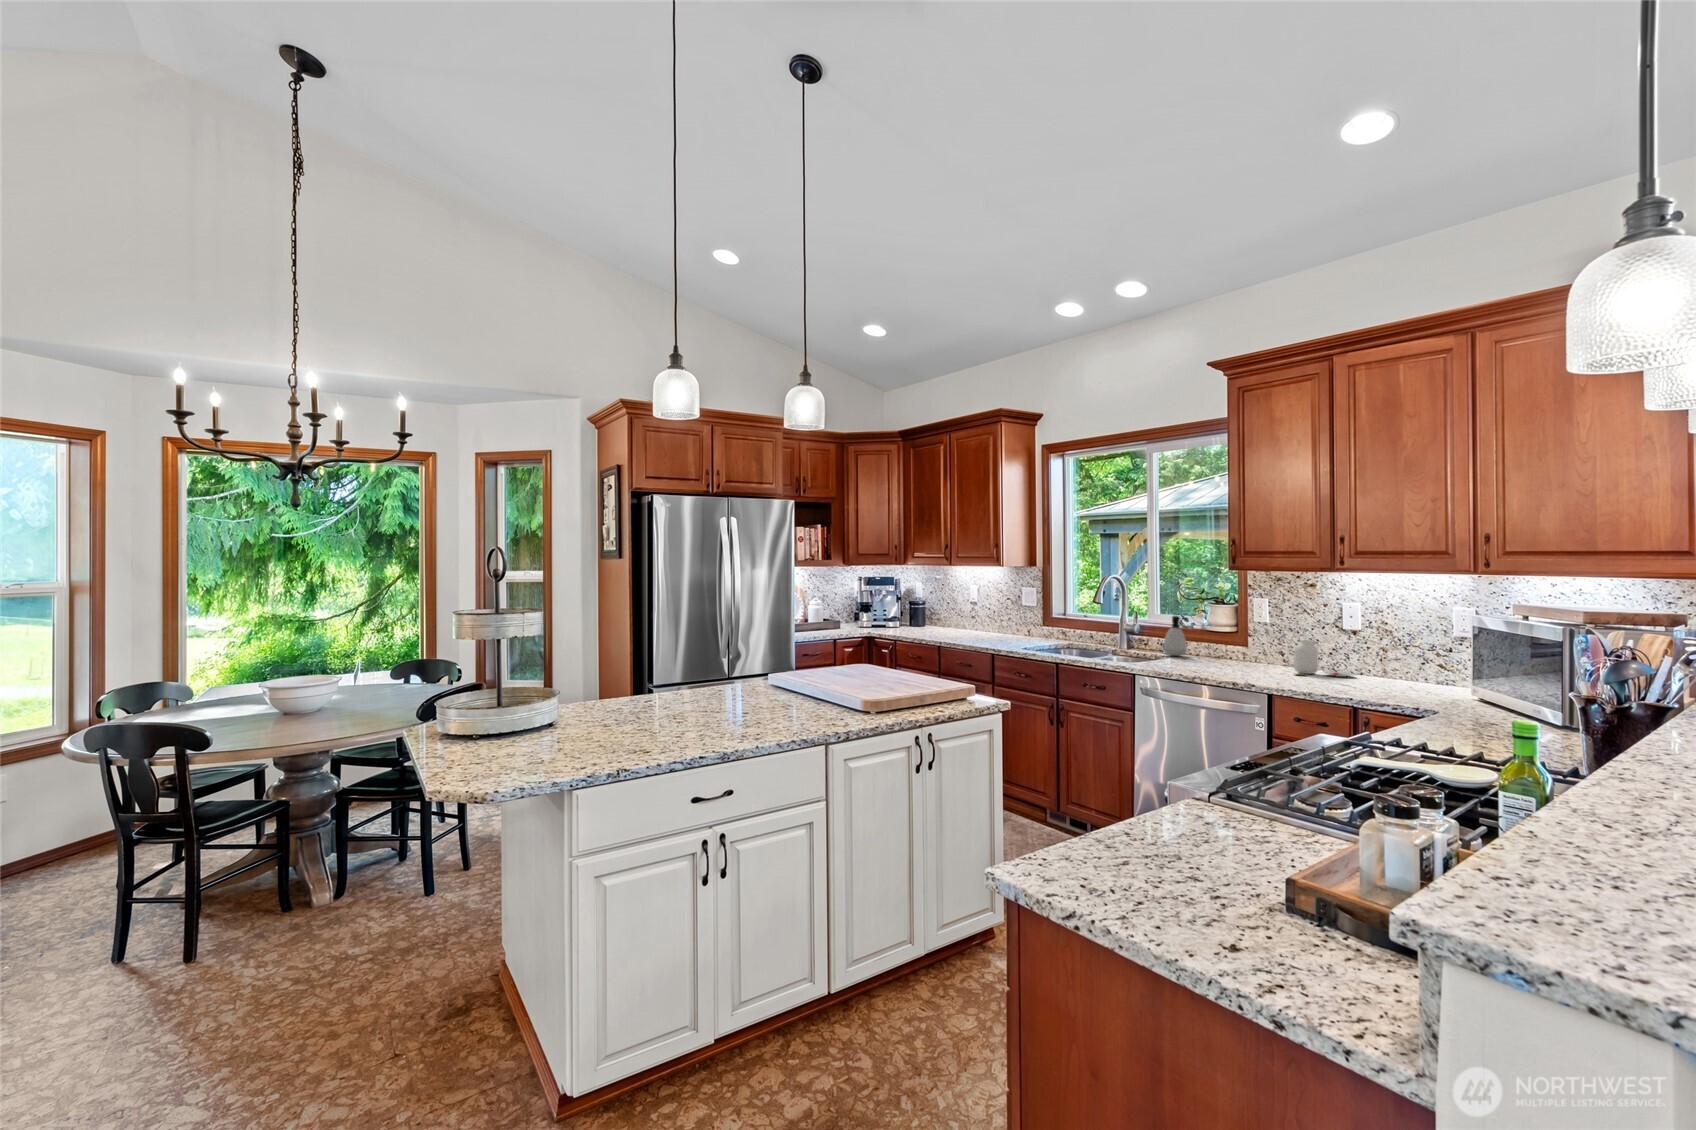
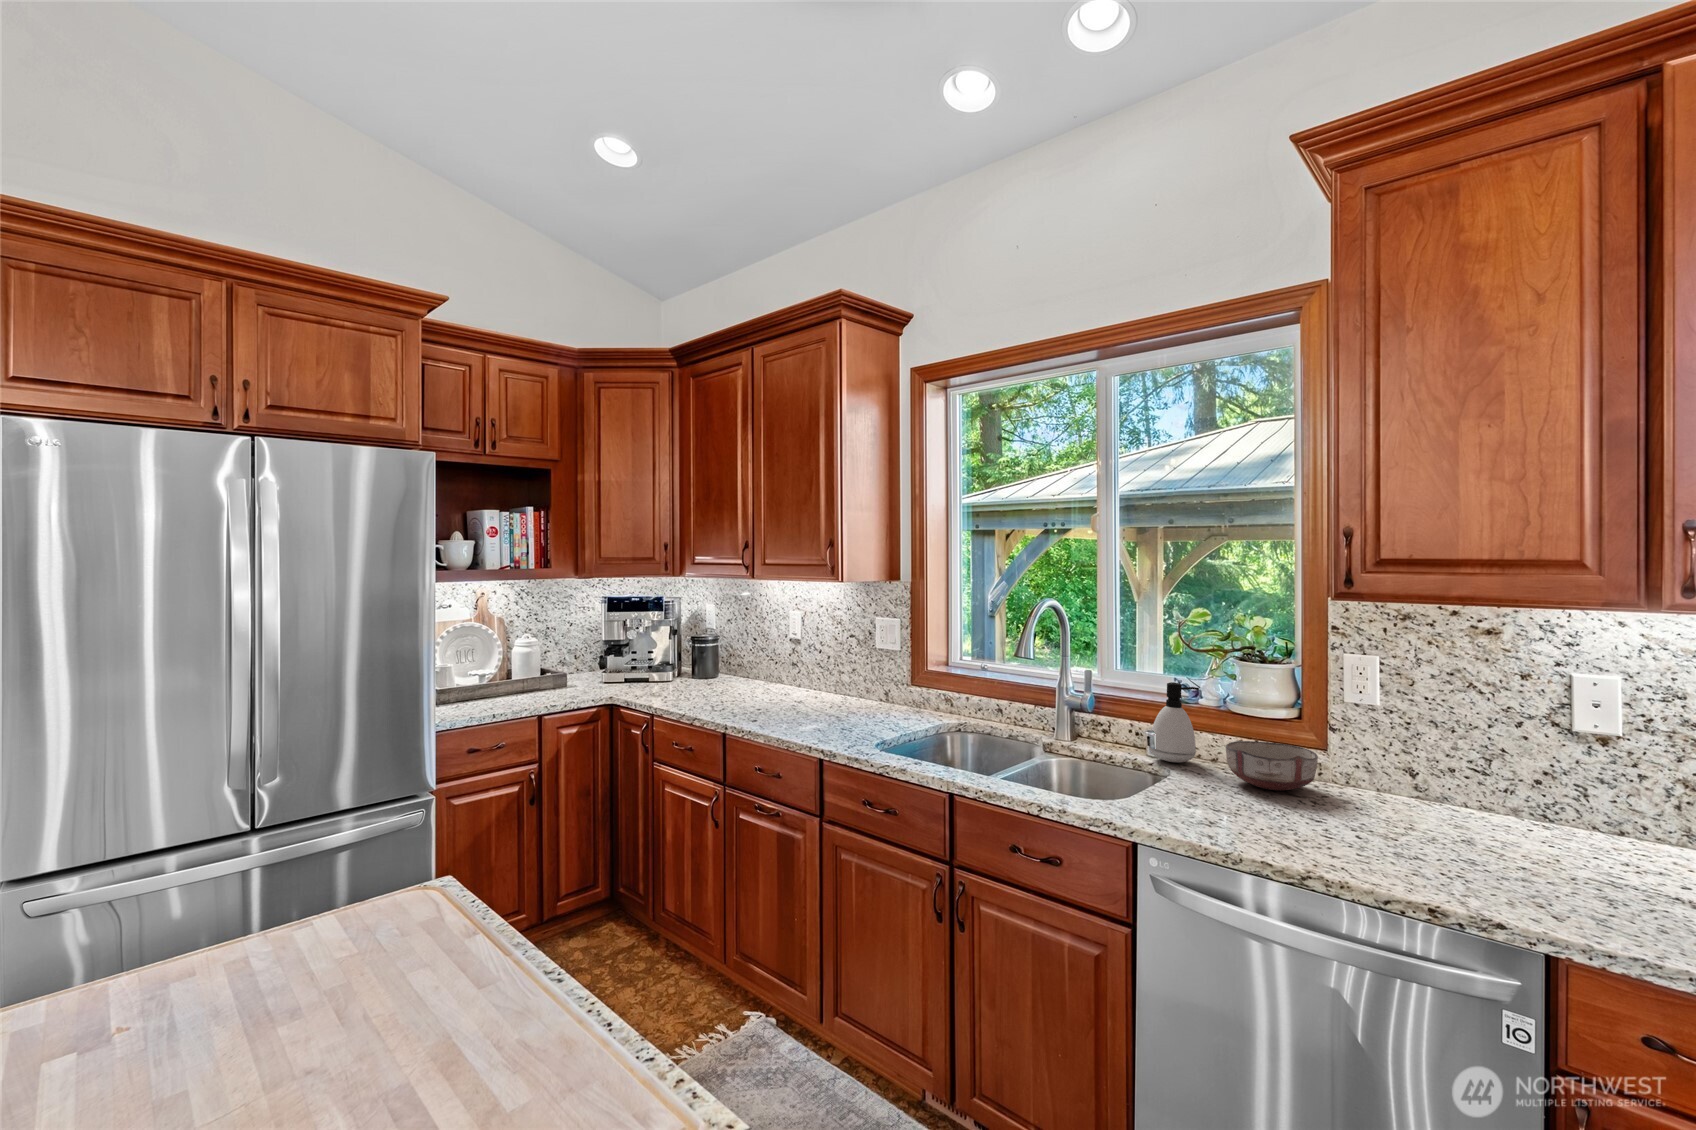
jar: present [1294,640,1353,677] -> none [1483,757,1653,851]
ceramic bowl: none [1193,642,1236,663] -> present [1226,741,1318,790]

